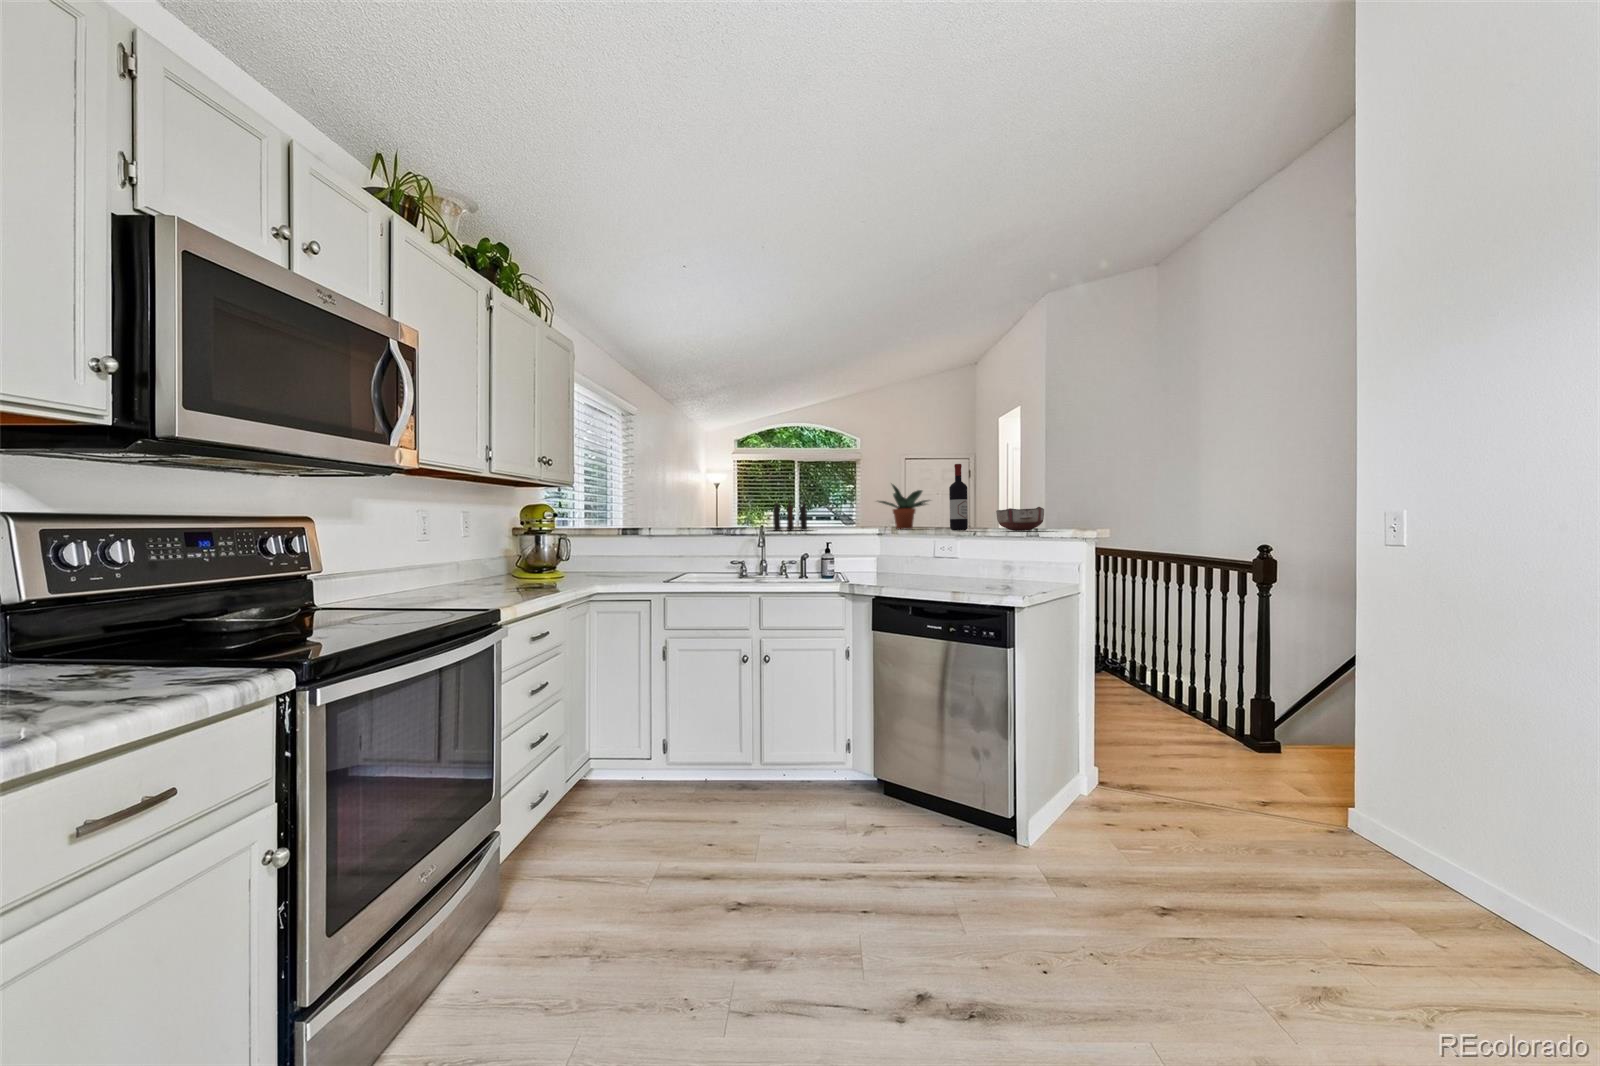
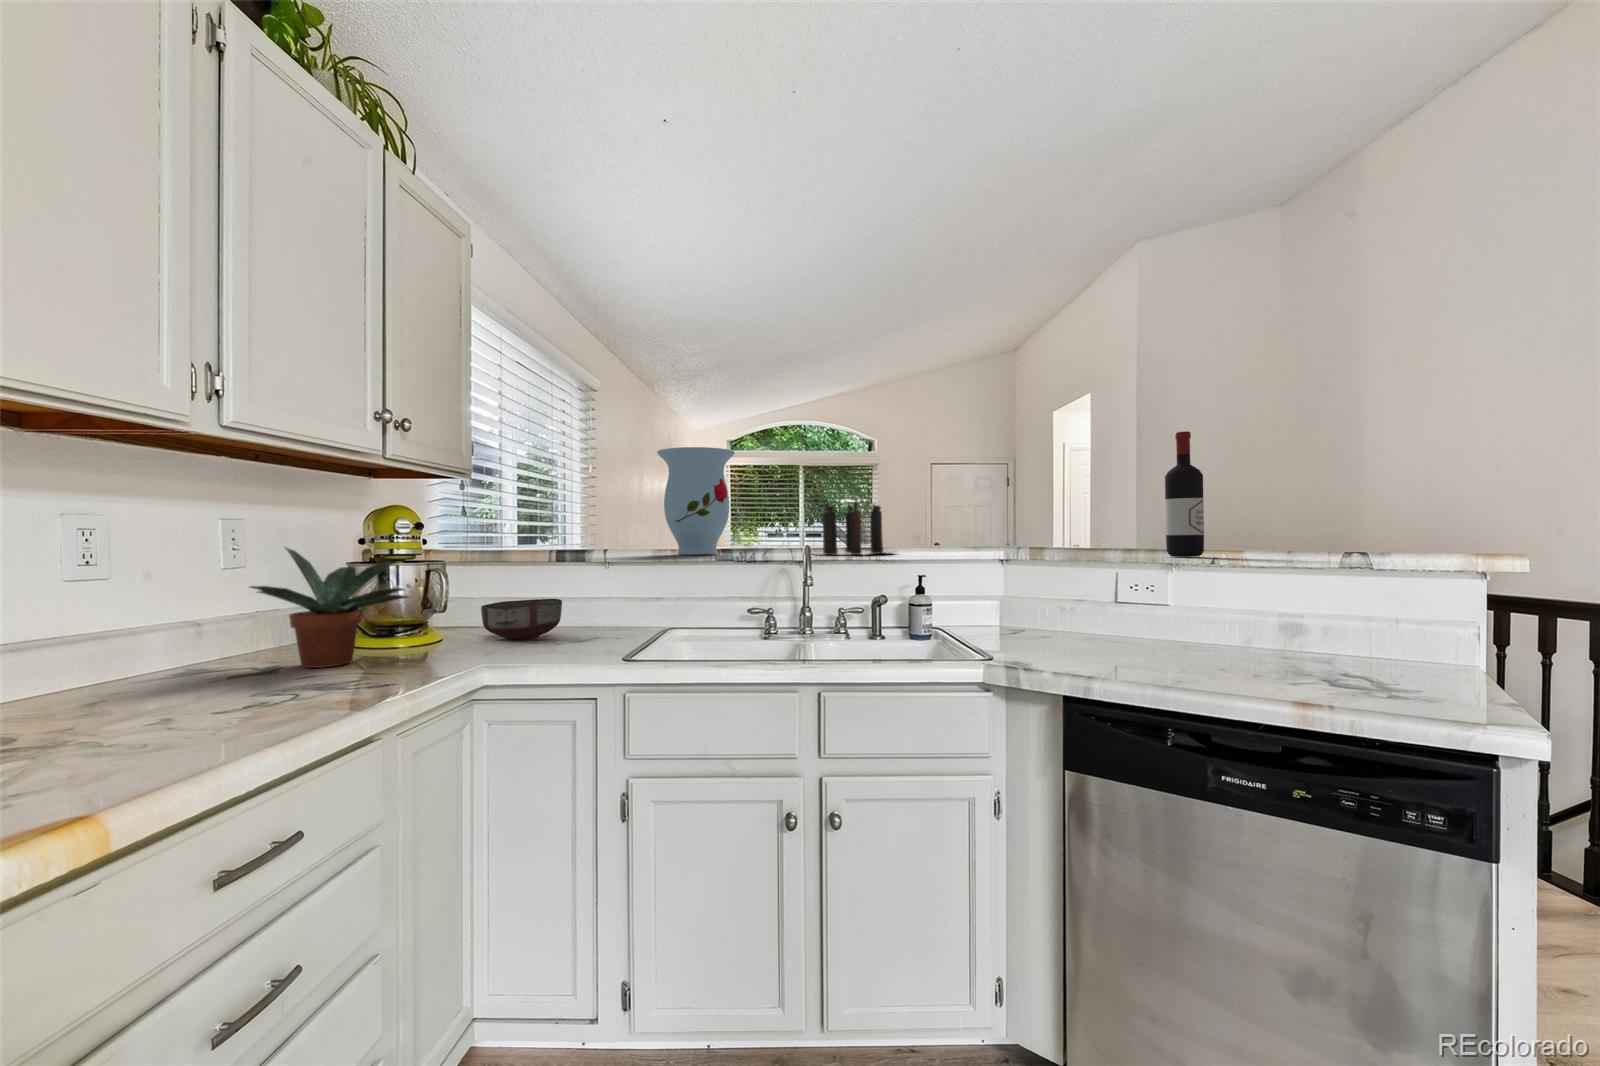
vase: none [678,470,723,531] -> present [657,447,735,555]
potted plant: present [879,484,929,529] -> present [250,548,408,668]
ceramic bowl: present [996,507,1044,531] -> present [481,599,562,639]

